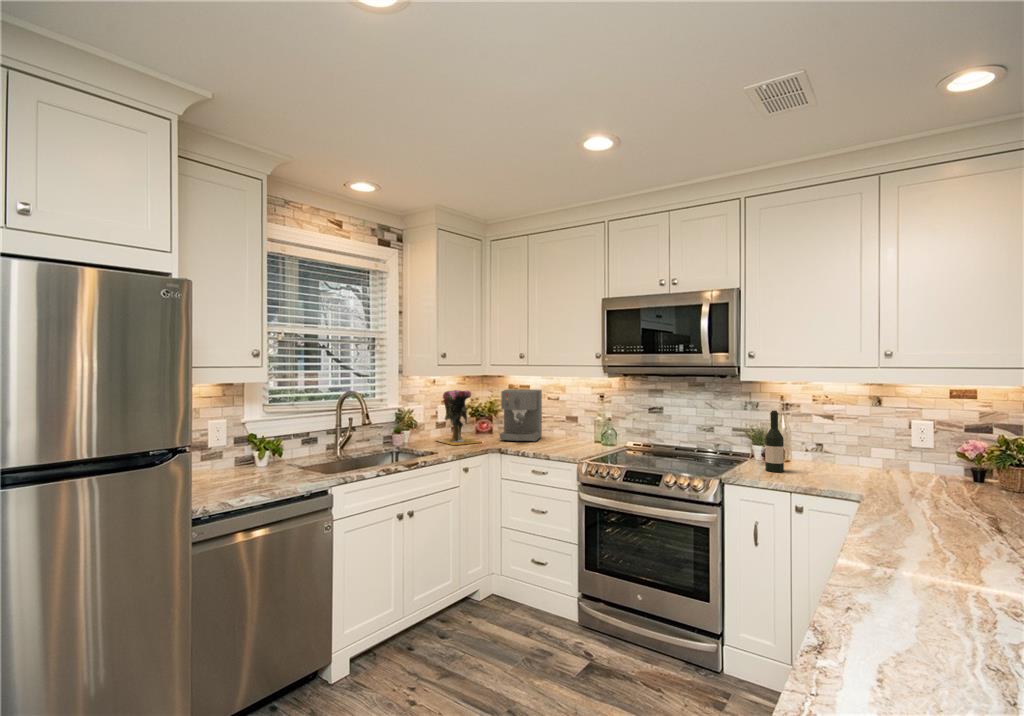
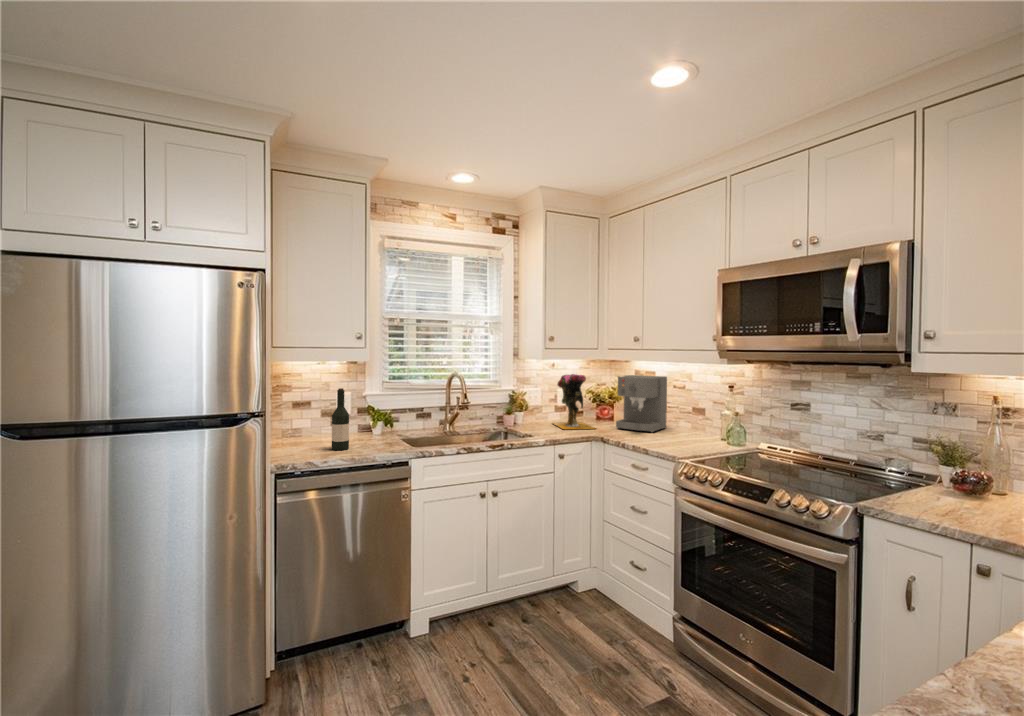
wine bottle: present [765,410,784,472] -> present [332,388,349,450]

